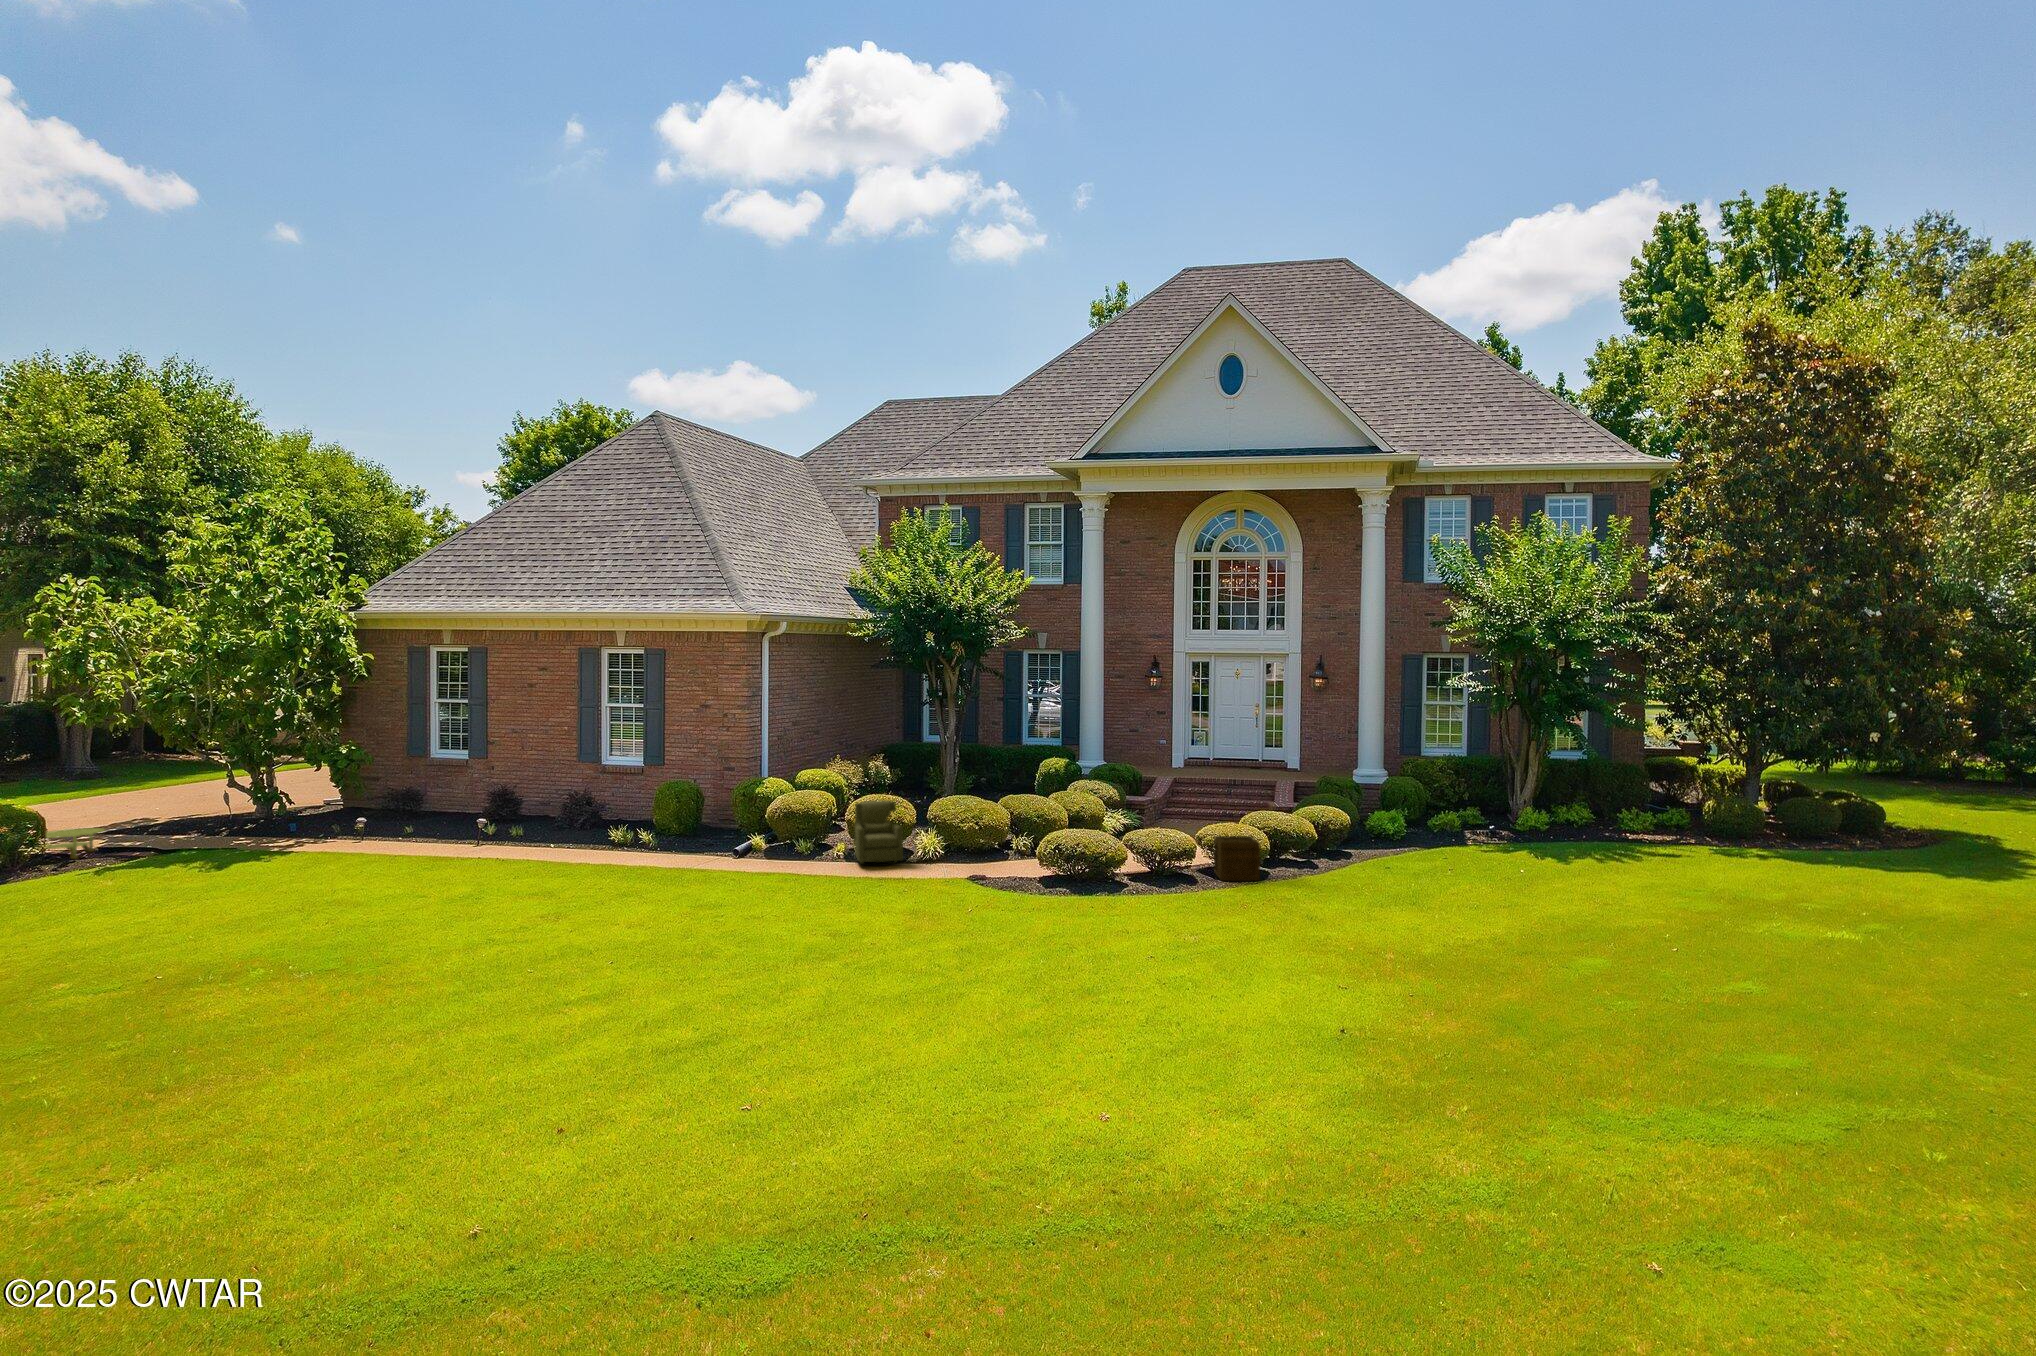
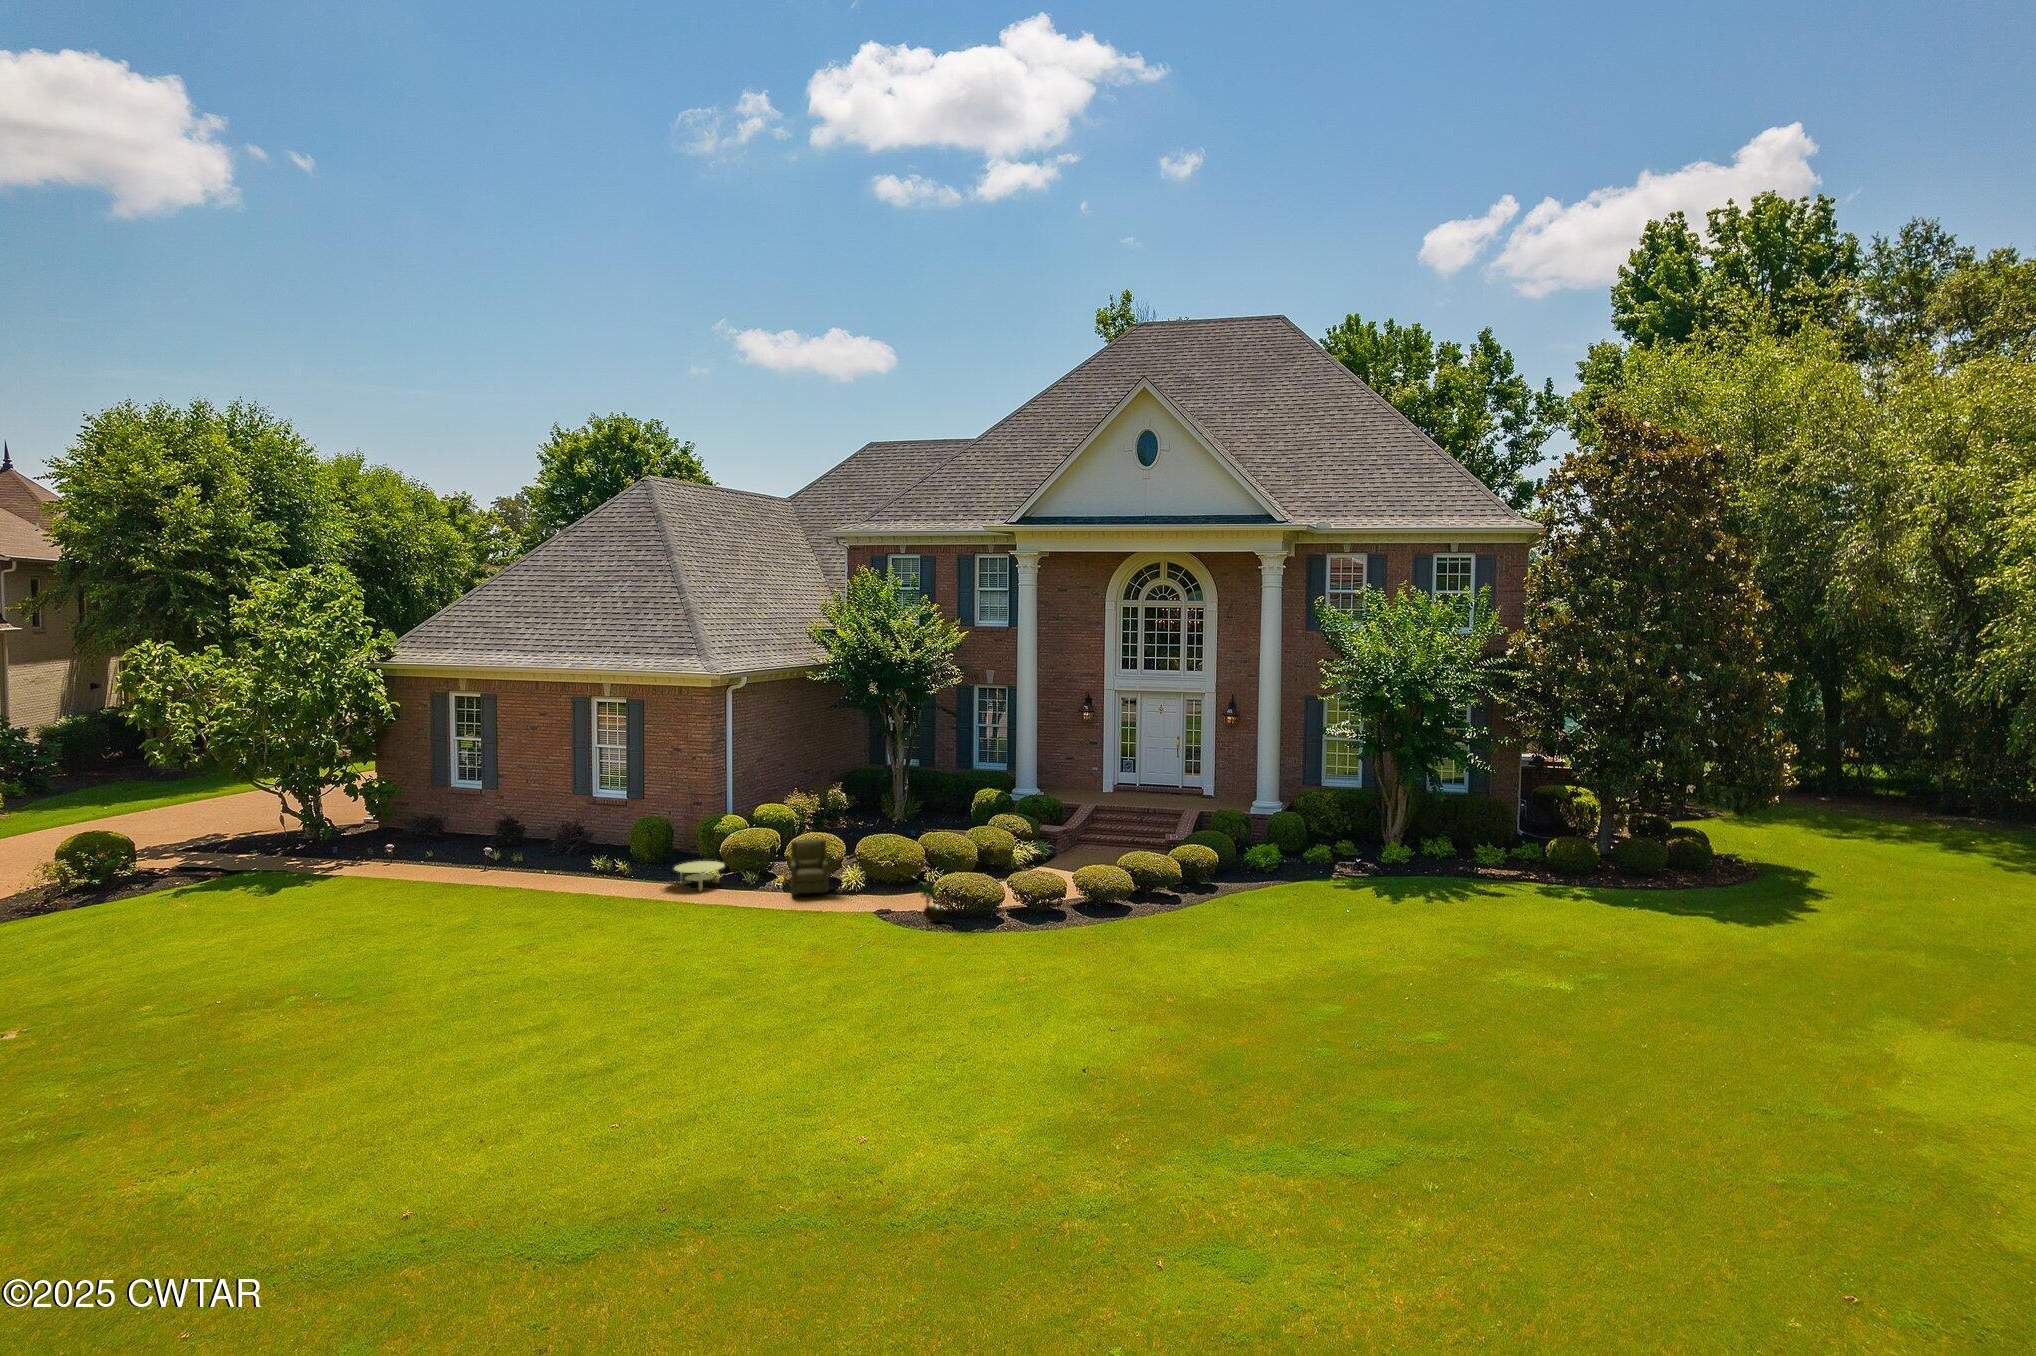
round table: present [46,828,104,859] -> present [674,861,724,892]
potted tree: none [1021,833,1056,887] -> present [917,882,943,922]
wooden crate: present [1214,836,1260,881] -> none [1085,878,1118,919]

